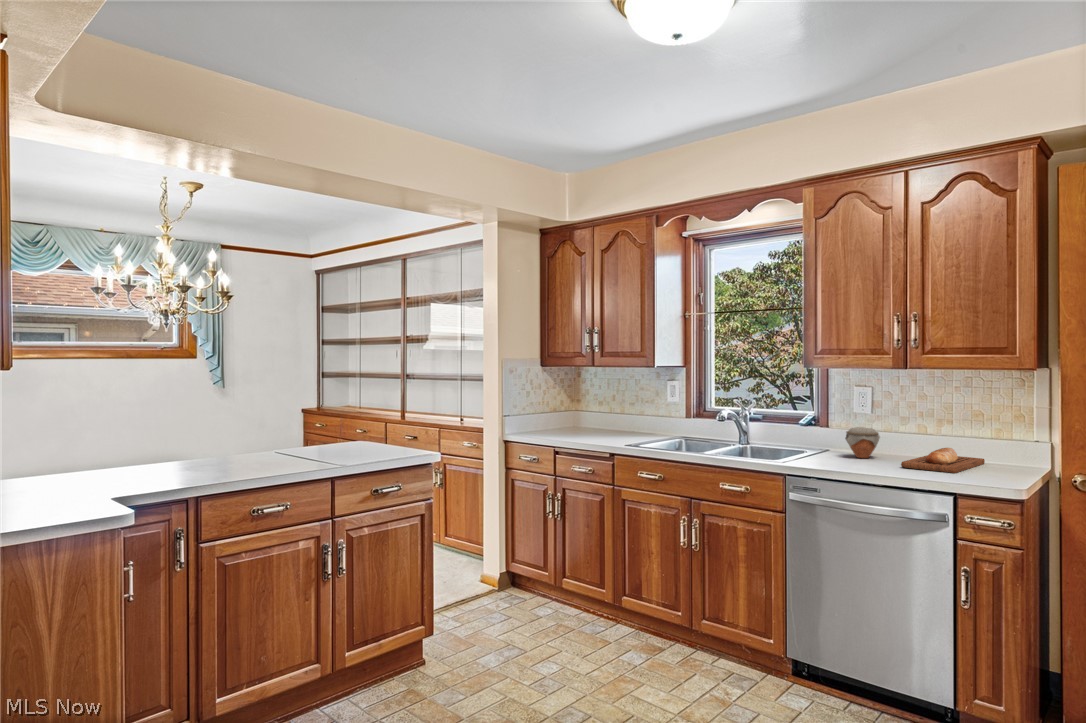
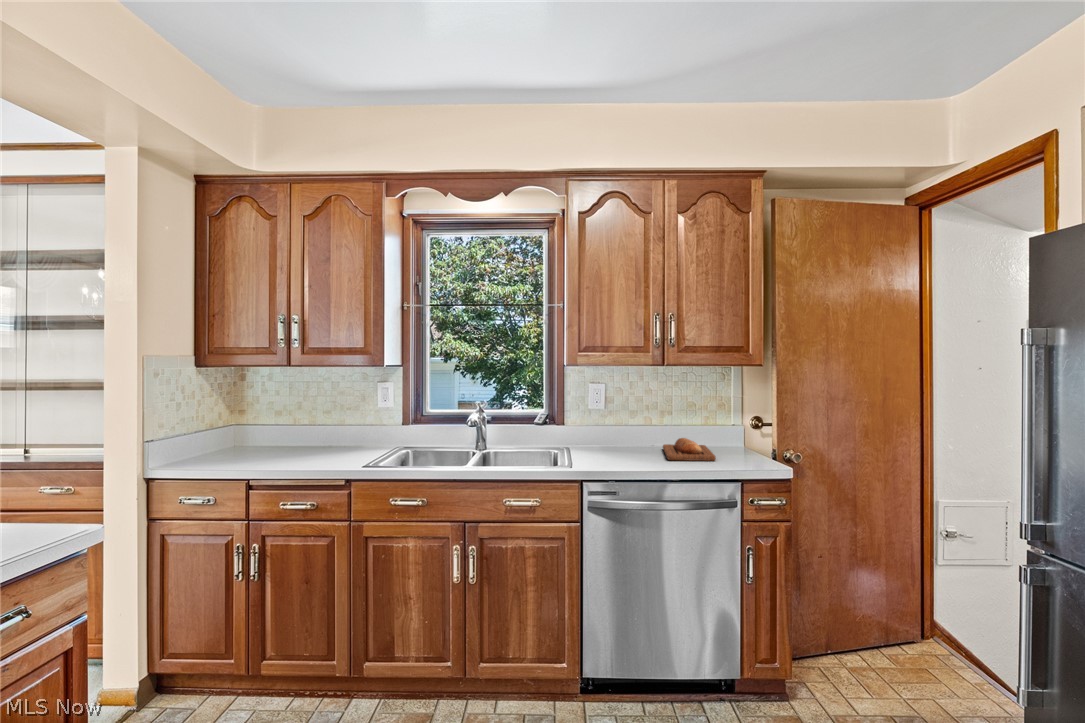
jar: present [845,427,880,458] -> none [597,424,627,455]

